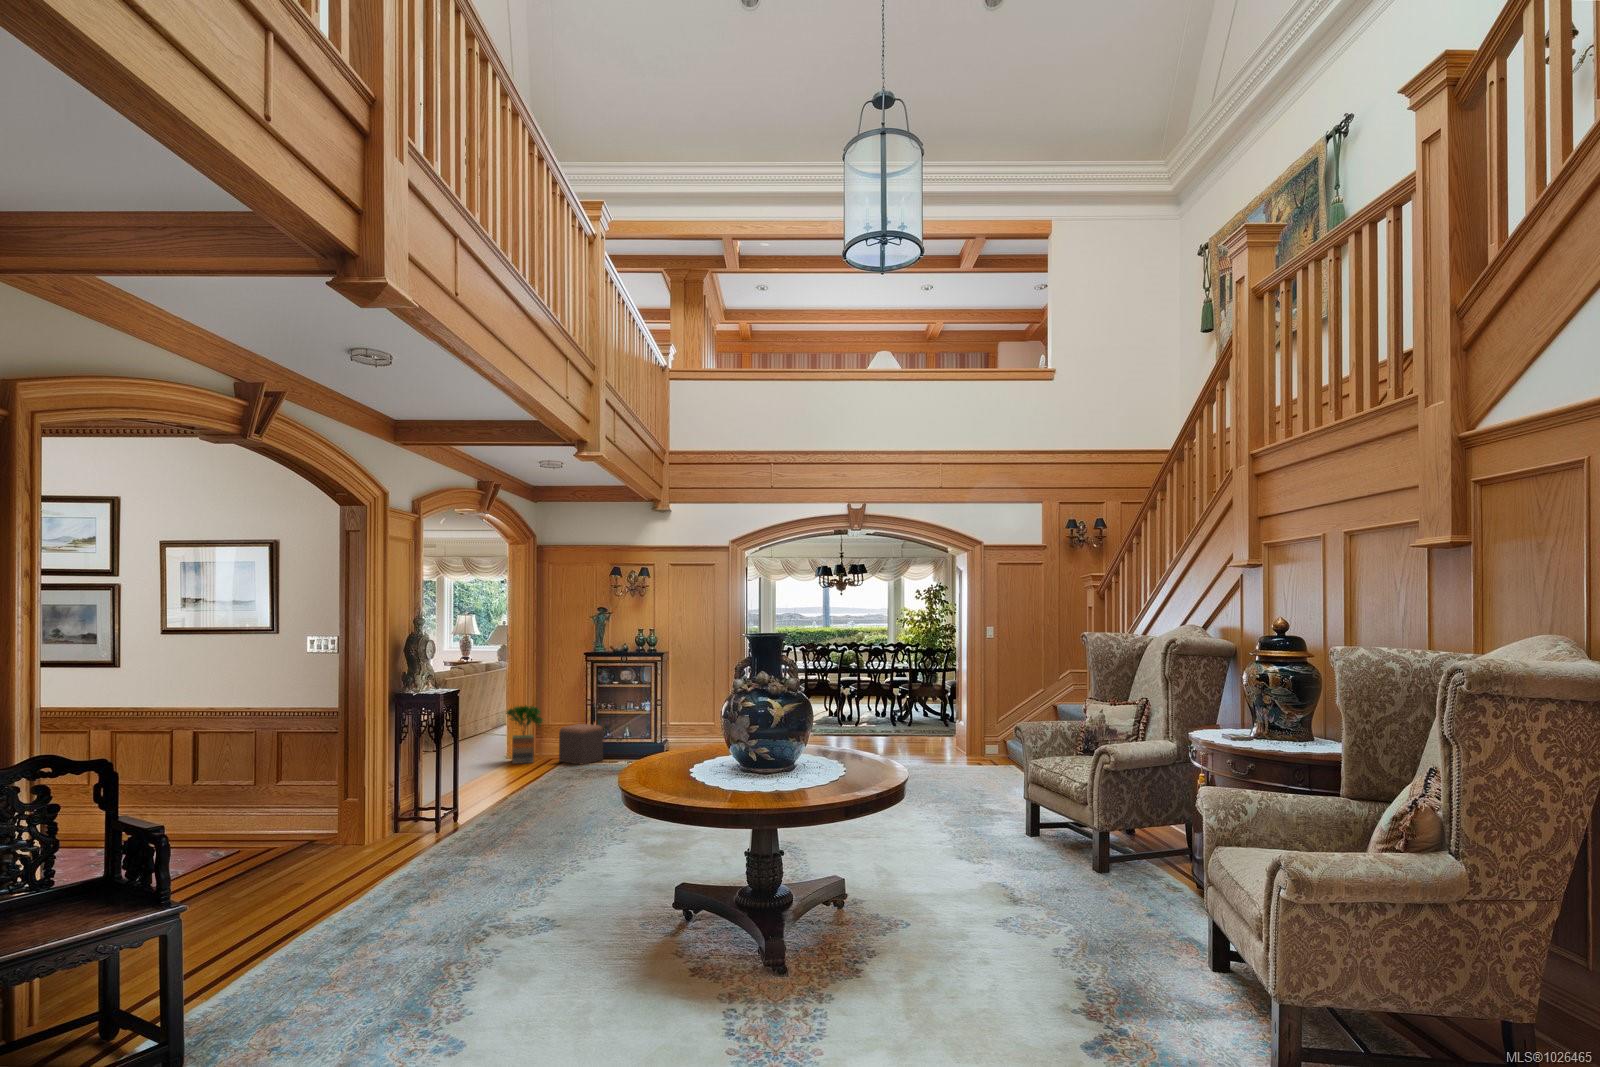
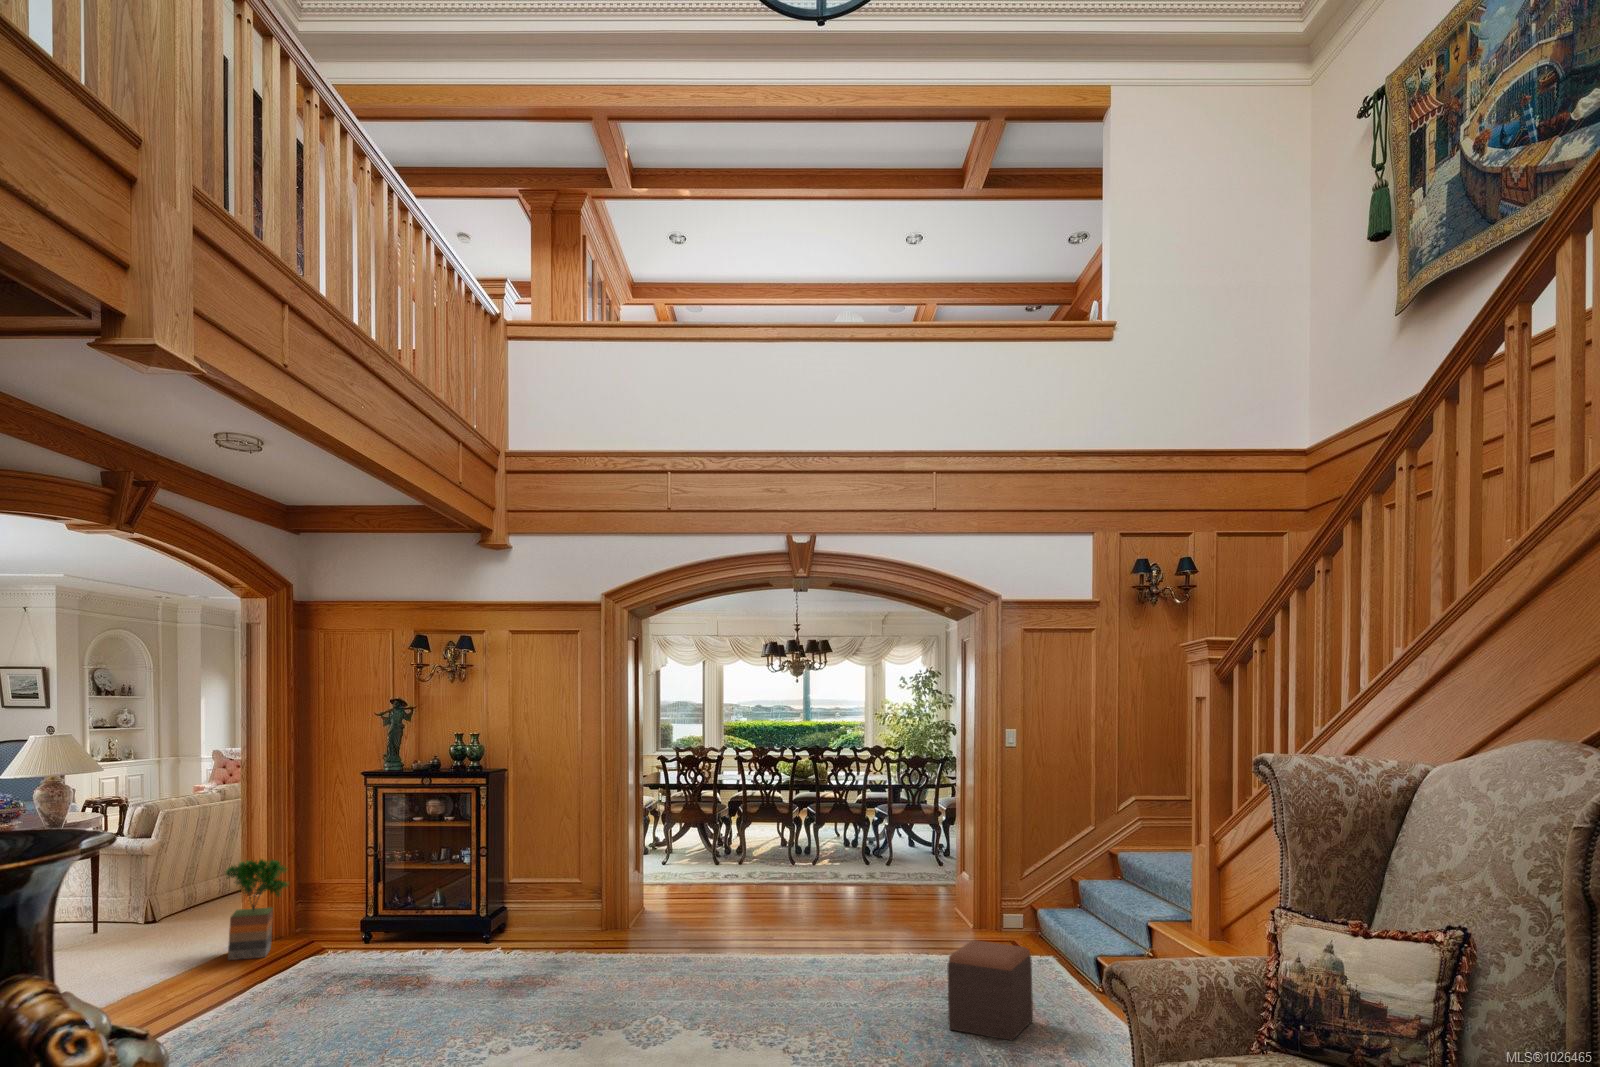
footstool: present [559,724,603,764] -> present [948,940,1033,1040]

